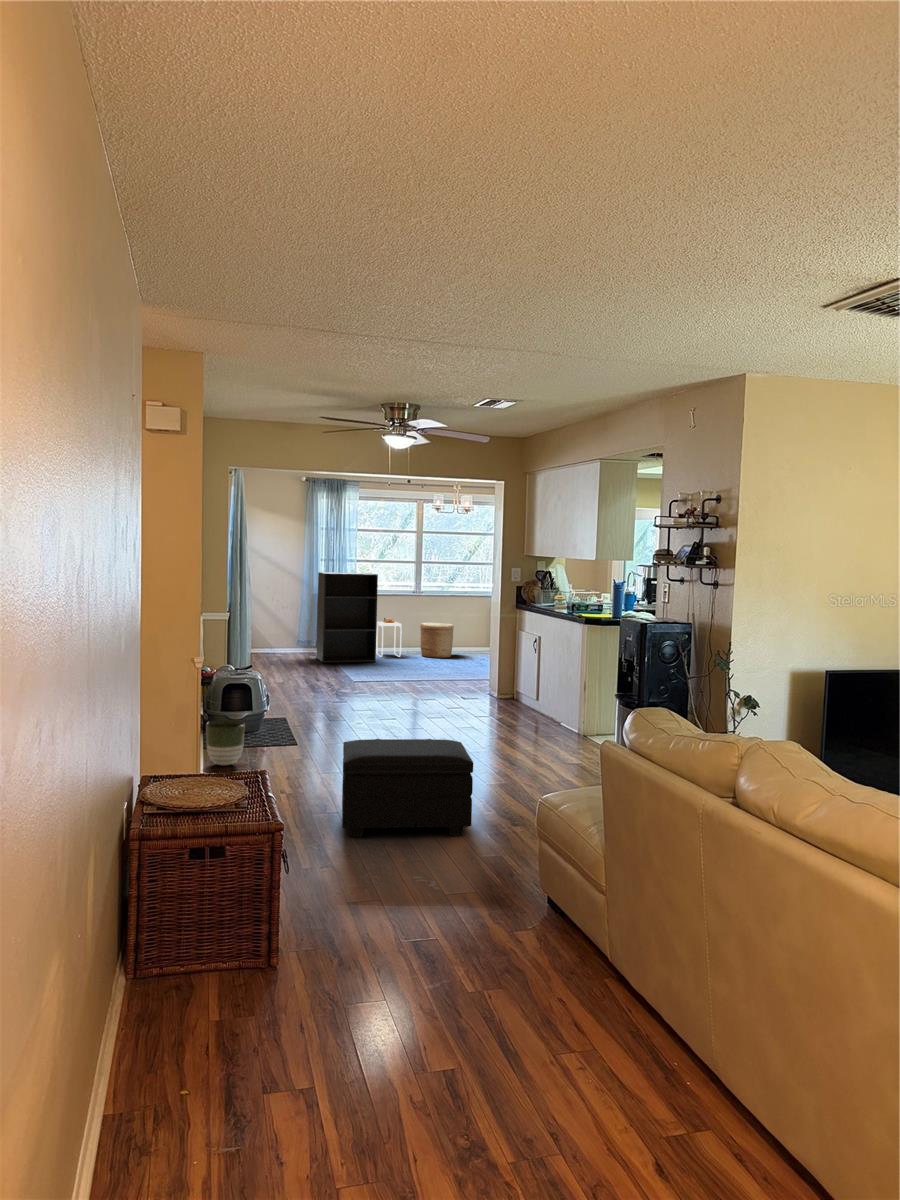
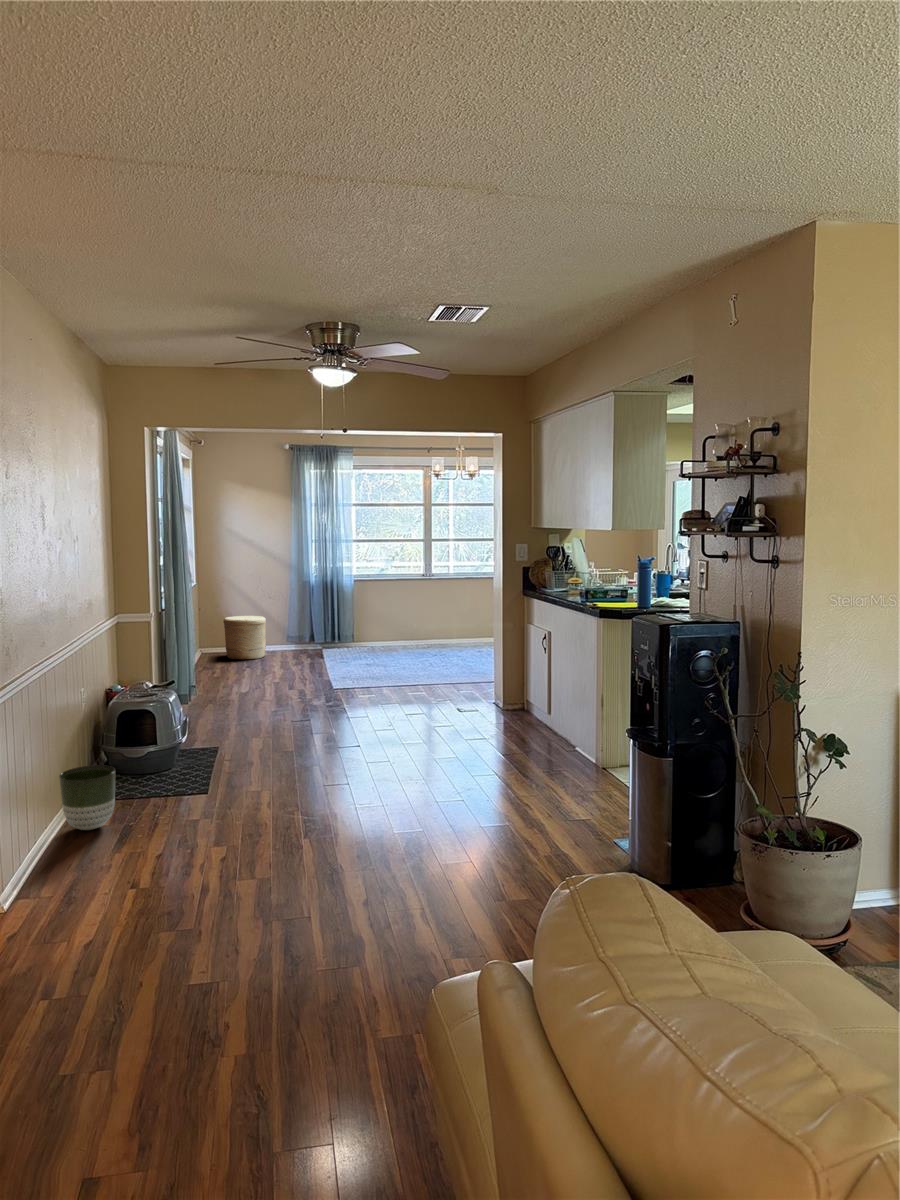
bookshelf: present [317,572,378,662] -> none [307,555,376,661]
side table: present [376,618,402,657] -> none [380,607,407,652]
woven basket: present [420,623,454,658] -> present [223,616,266,660]
footstool: present [342,739,473,837] -> none [161,813,379,985]

